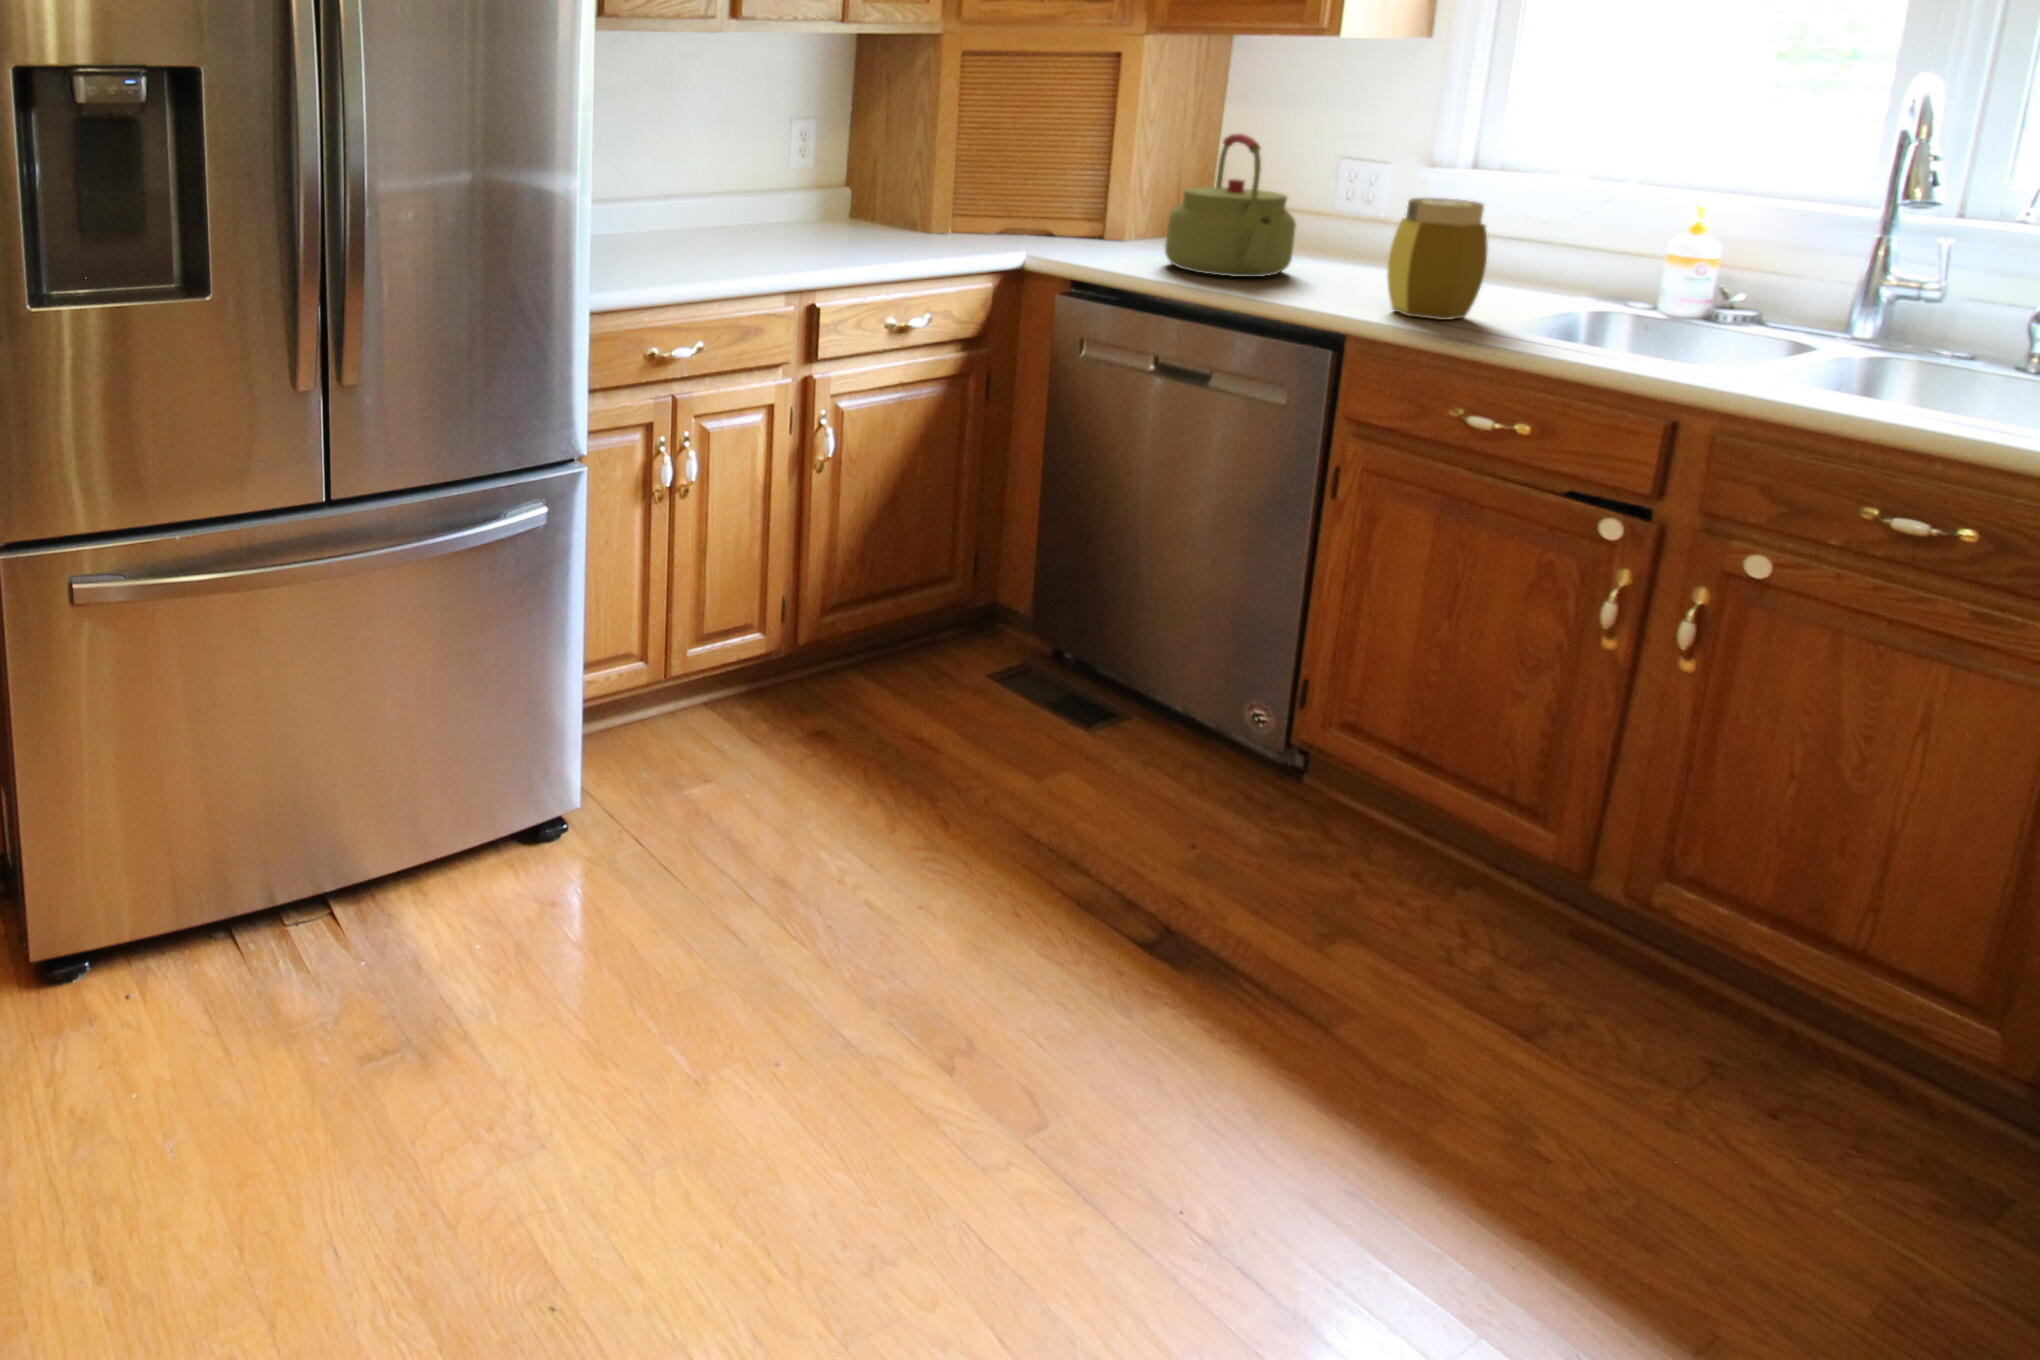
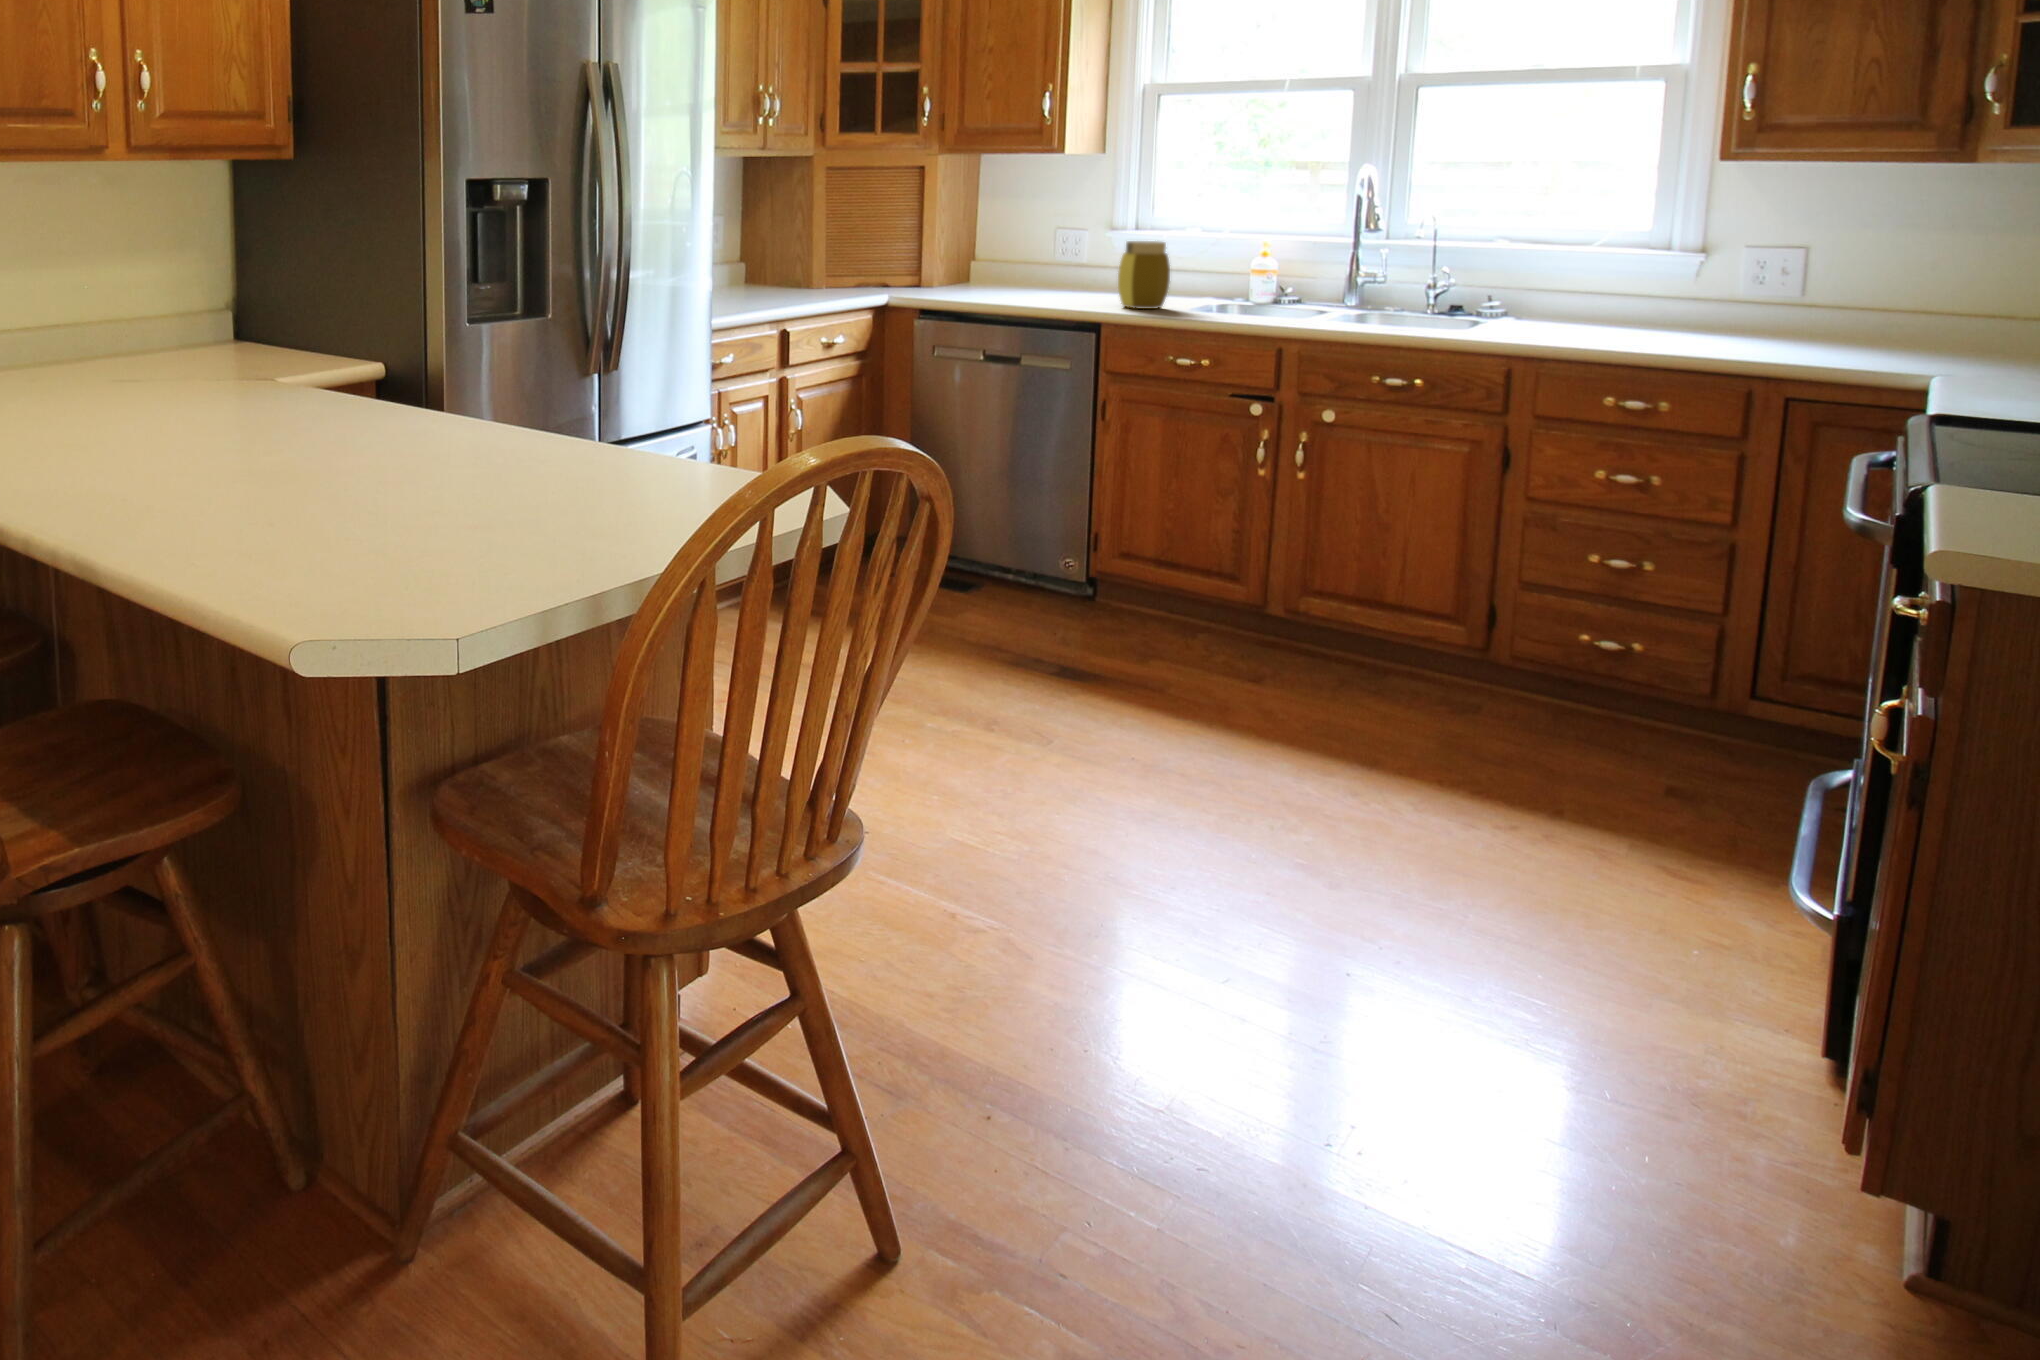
kettle: present [1165,134,1296,277] -> none [977,211,1053,298]

